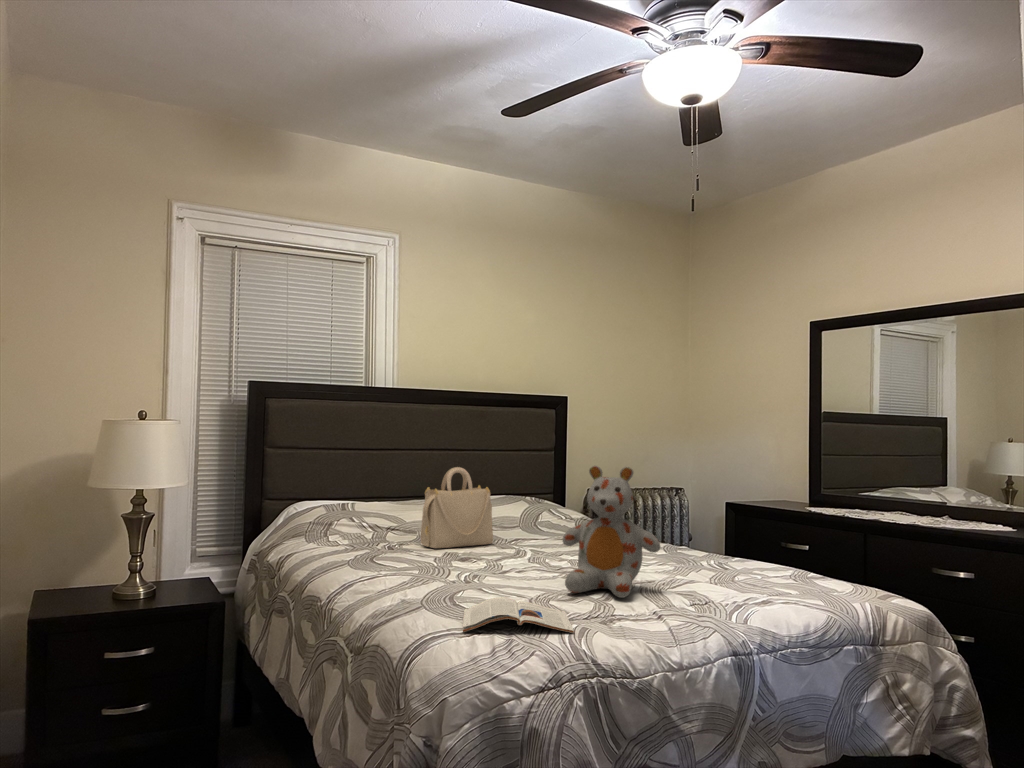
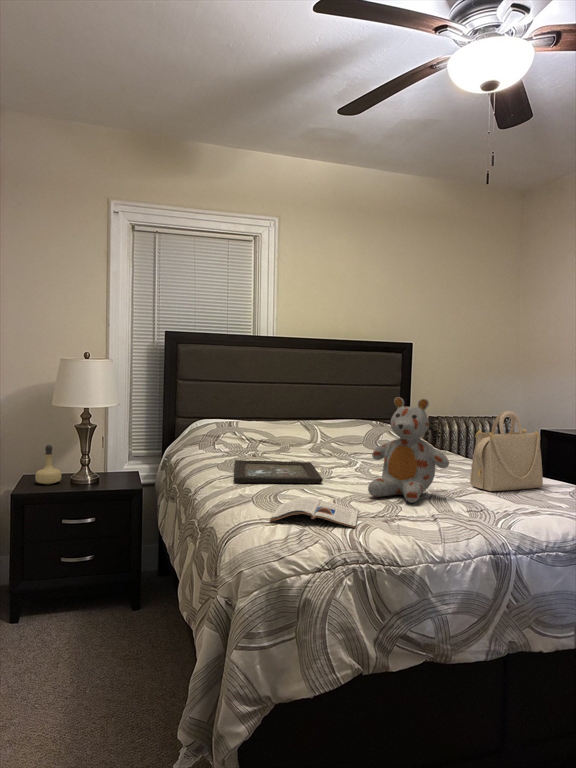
handbag: present [421,467,493,548] -> present [470,411,543,491]
perfume bottle: none [59,544,99,603] -> present [35,445,61,484]
tray: none [369,553,499,584] -> present [234,460,323,484]

